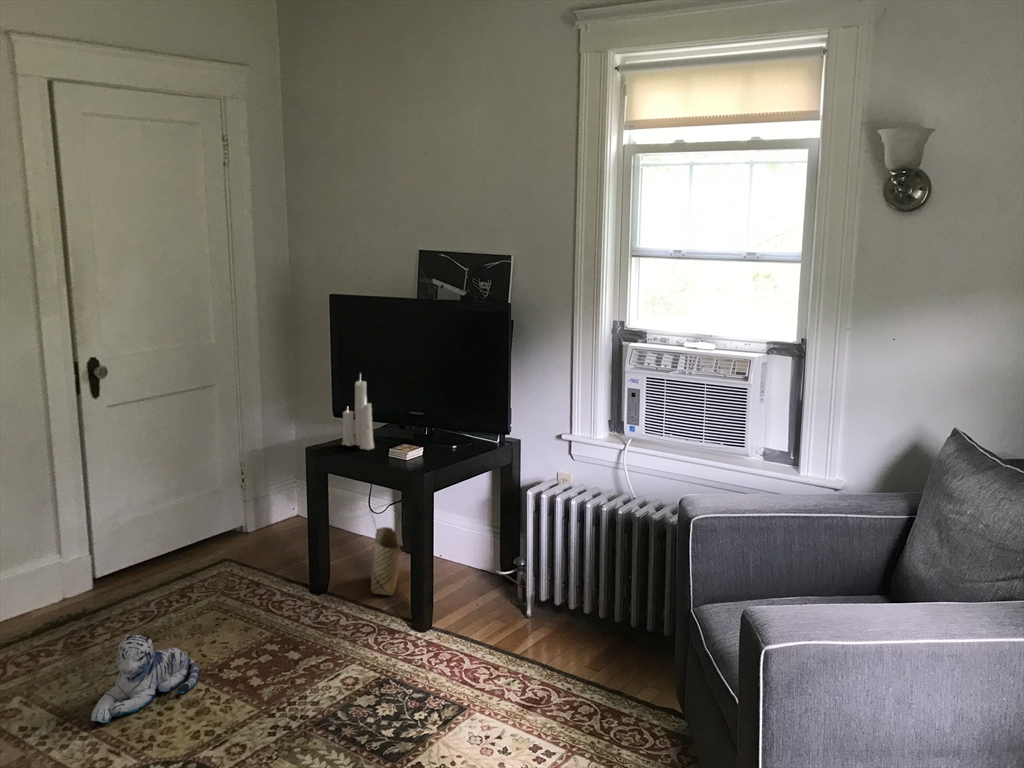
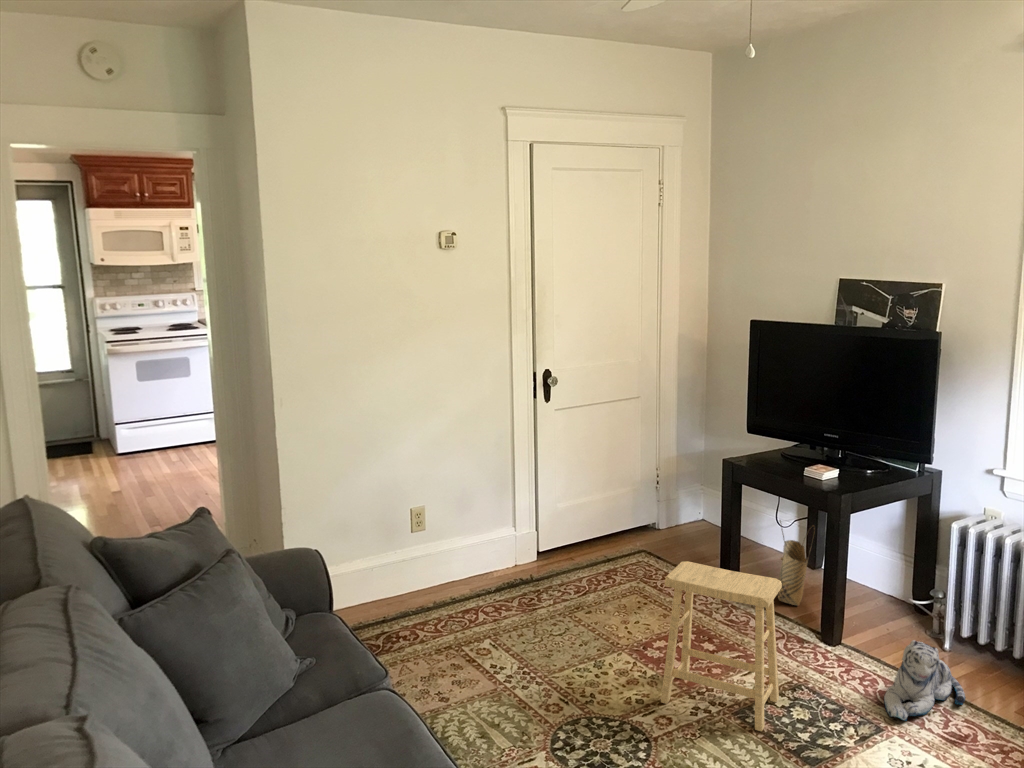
candle: present [342,380,374,450] -> none [757,390,789,466]
footstool: none [230,566,365,738] -> present [661,561,782,731]
plush toy: present [91,635,200,723] -> present [884,640,965,720]

